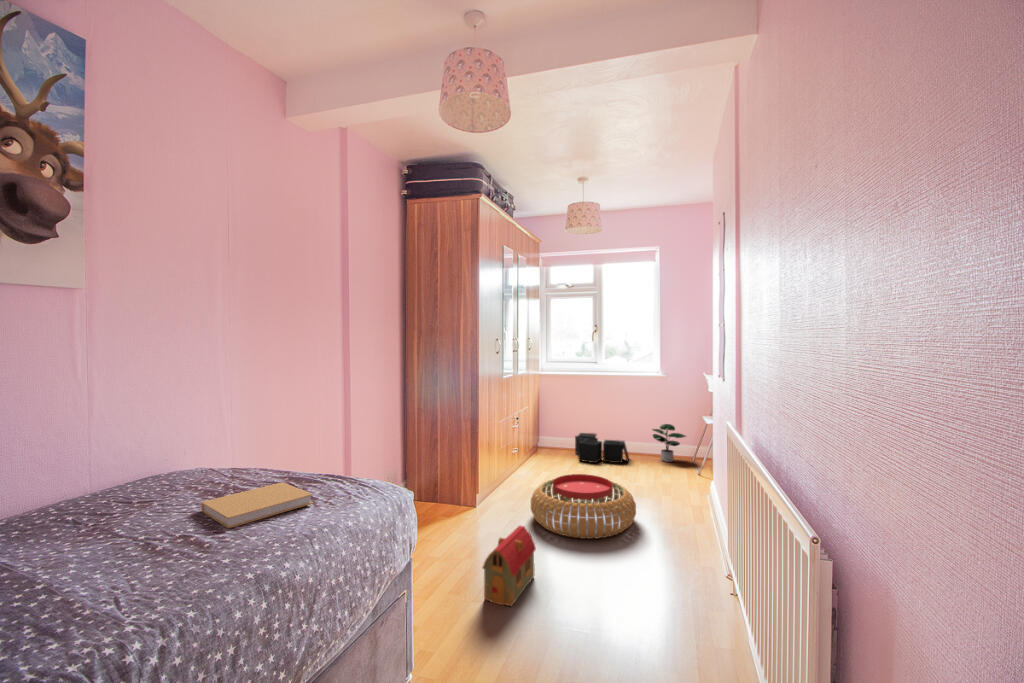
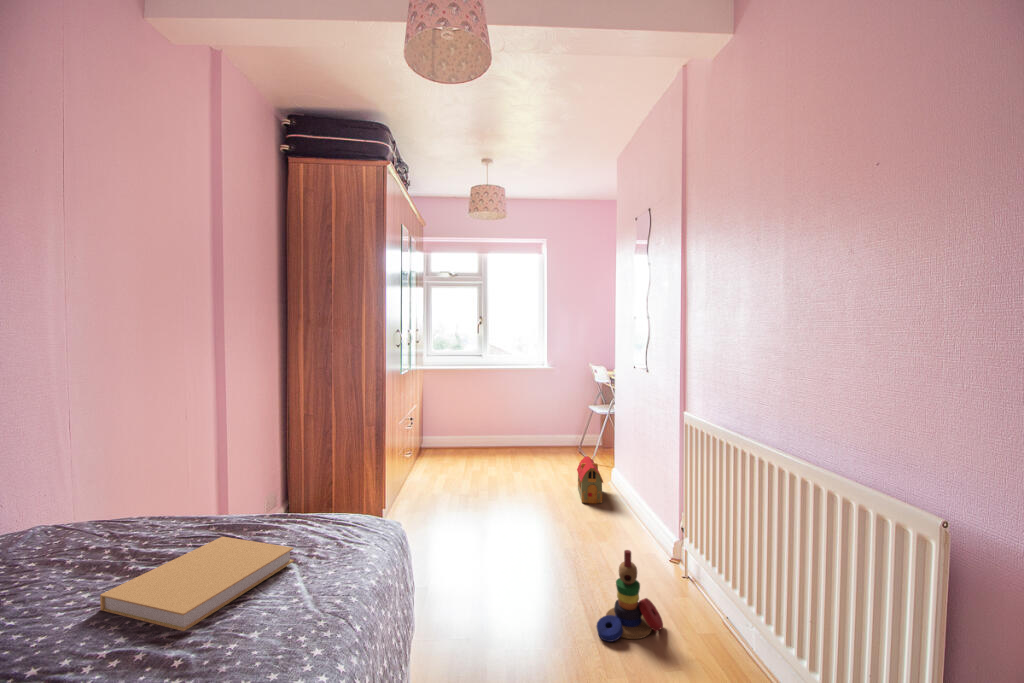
potted plant: present [652,424,686,462] -> none [540,413,573,450]
storage bin: present [575,433,629,463] -> none [464,428,521,459]
pouf: present [531,474,636,539] -> none [453,472,563,541]
toy house: present [483,525,536,606] -> present [577,456,603,503]
stacking toy: none [609,557,679,644] -> present [597,550,663,642]

